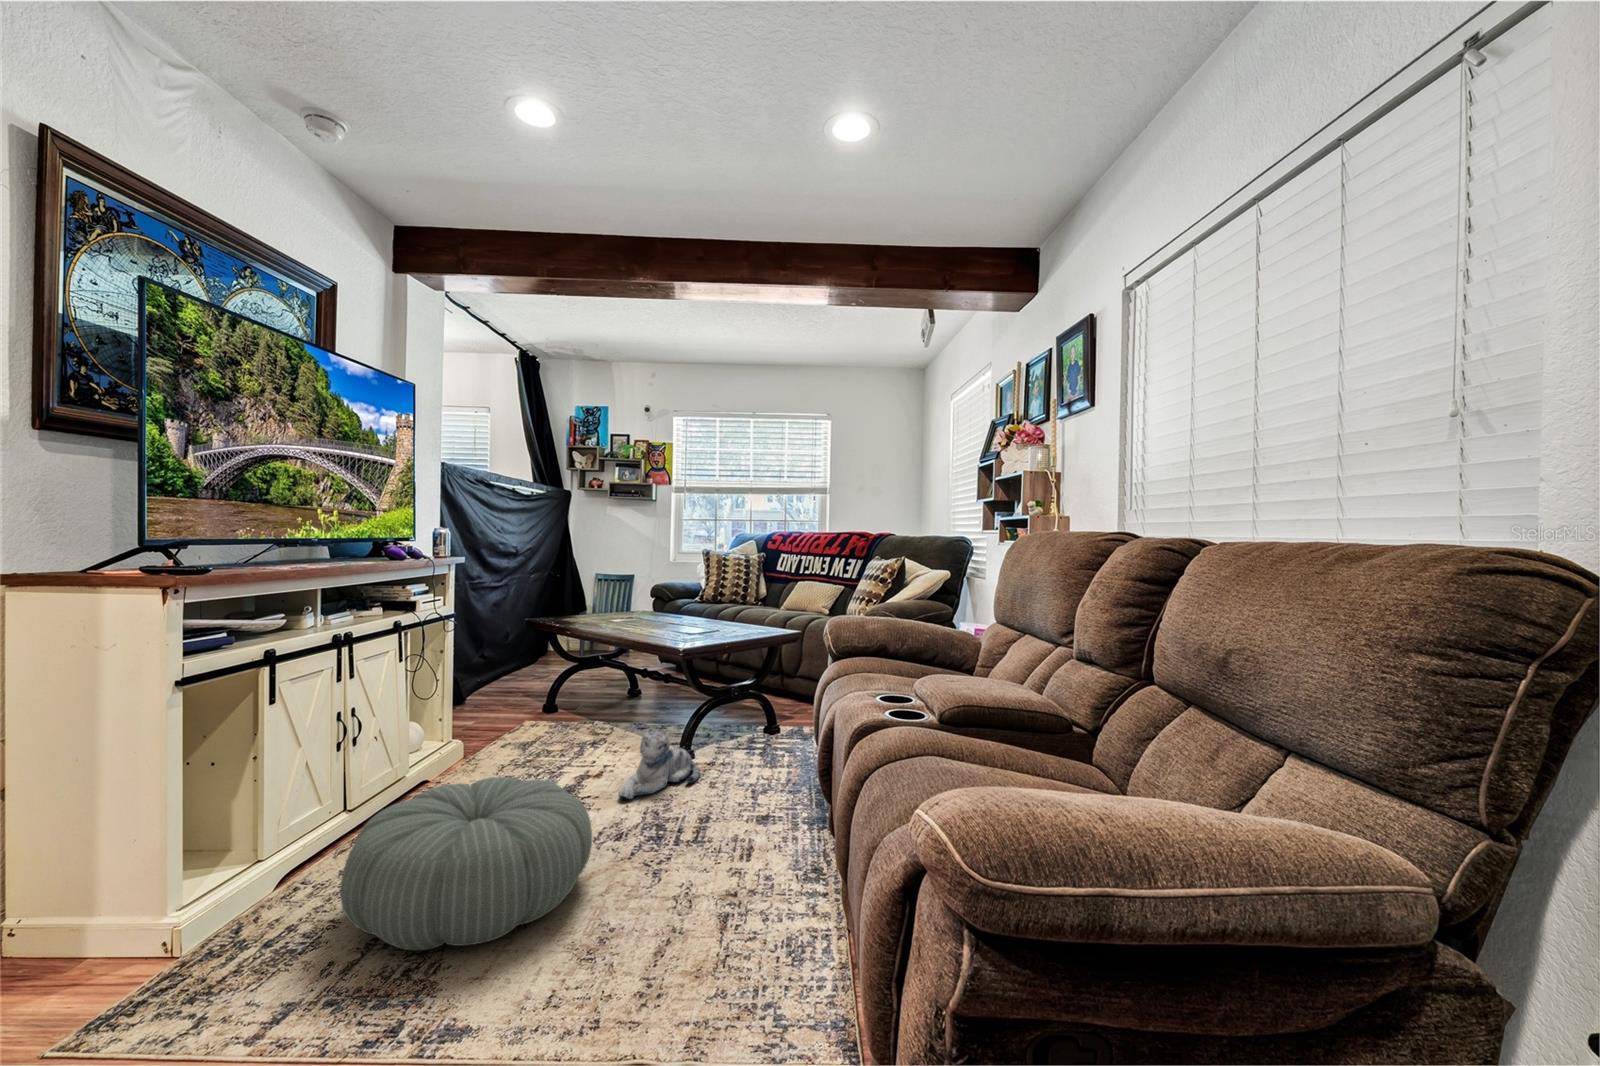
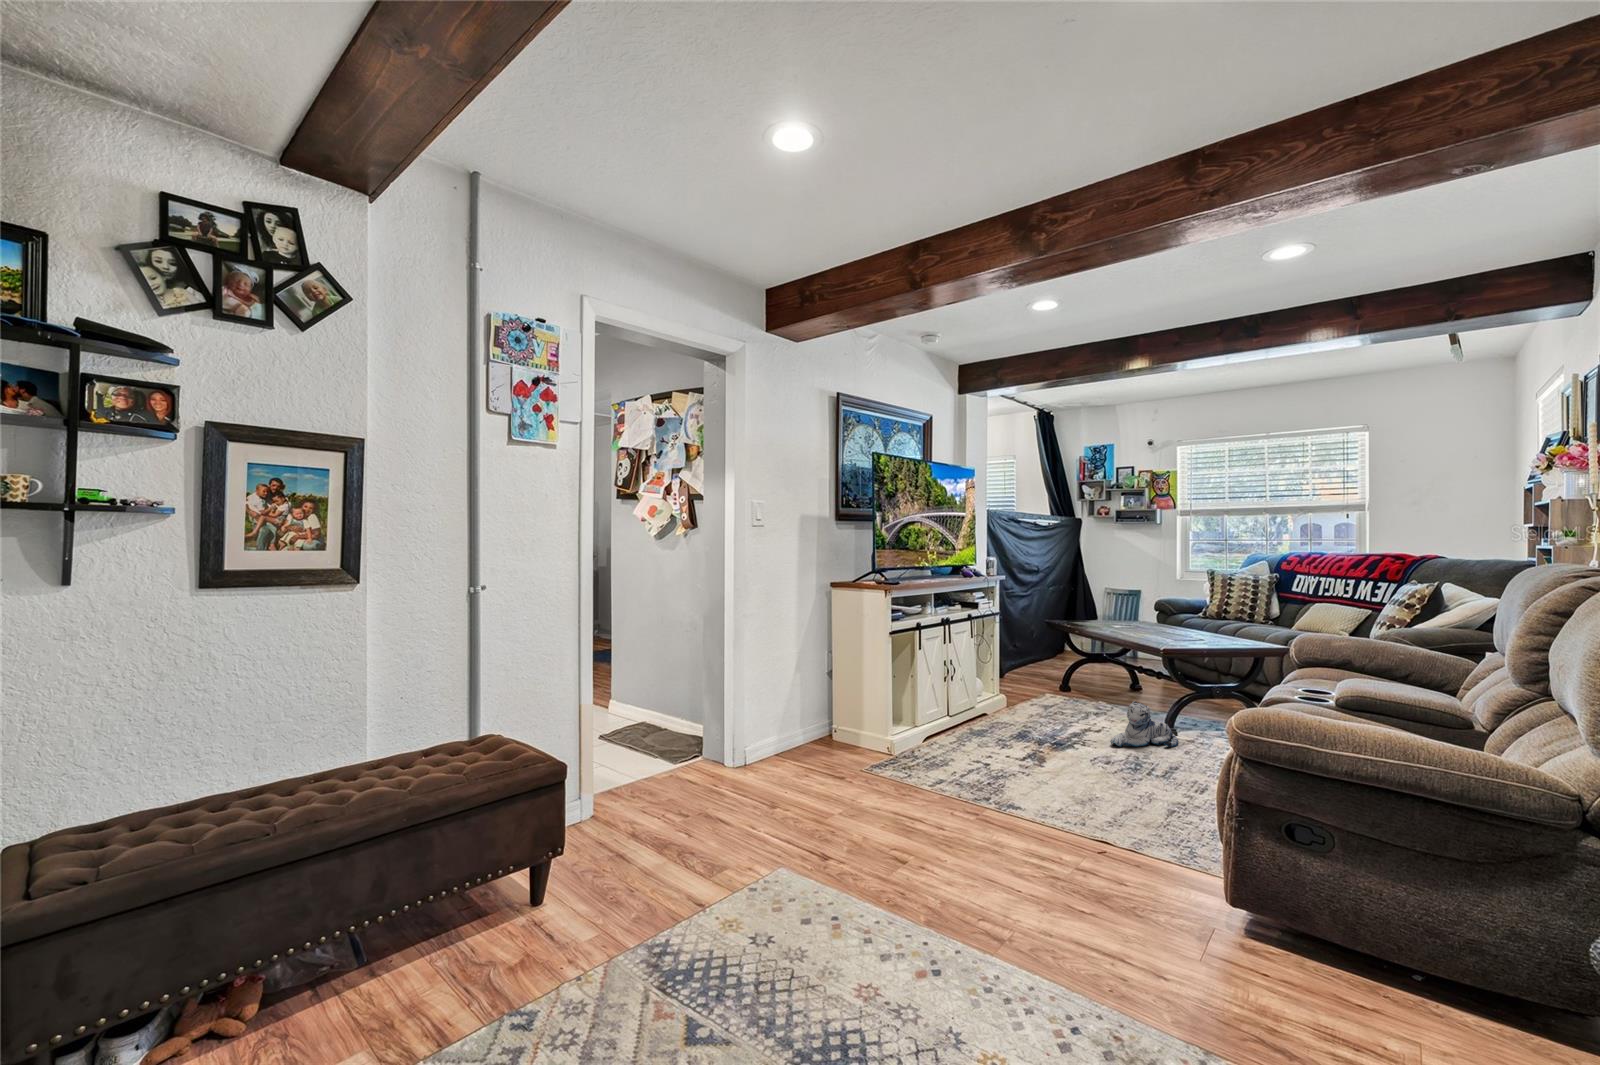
pouf: present [340,777,592,950] -> none [956,705,1087,783]

